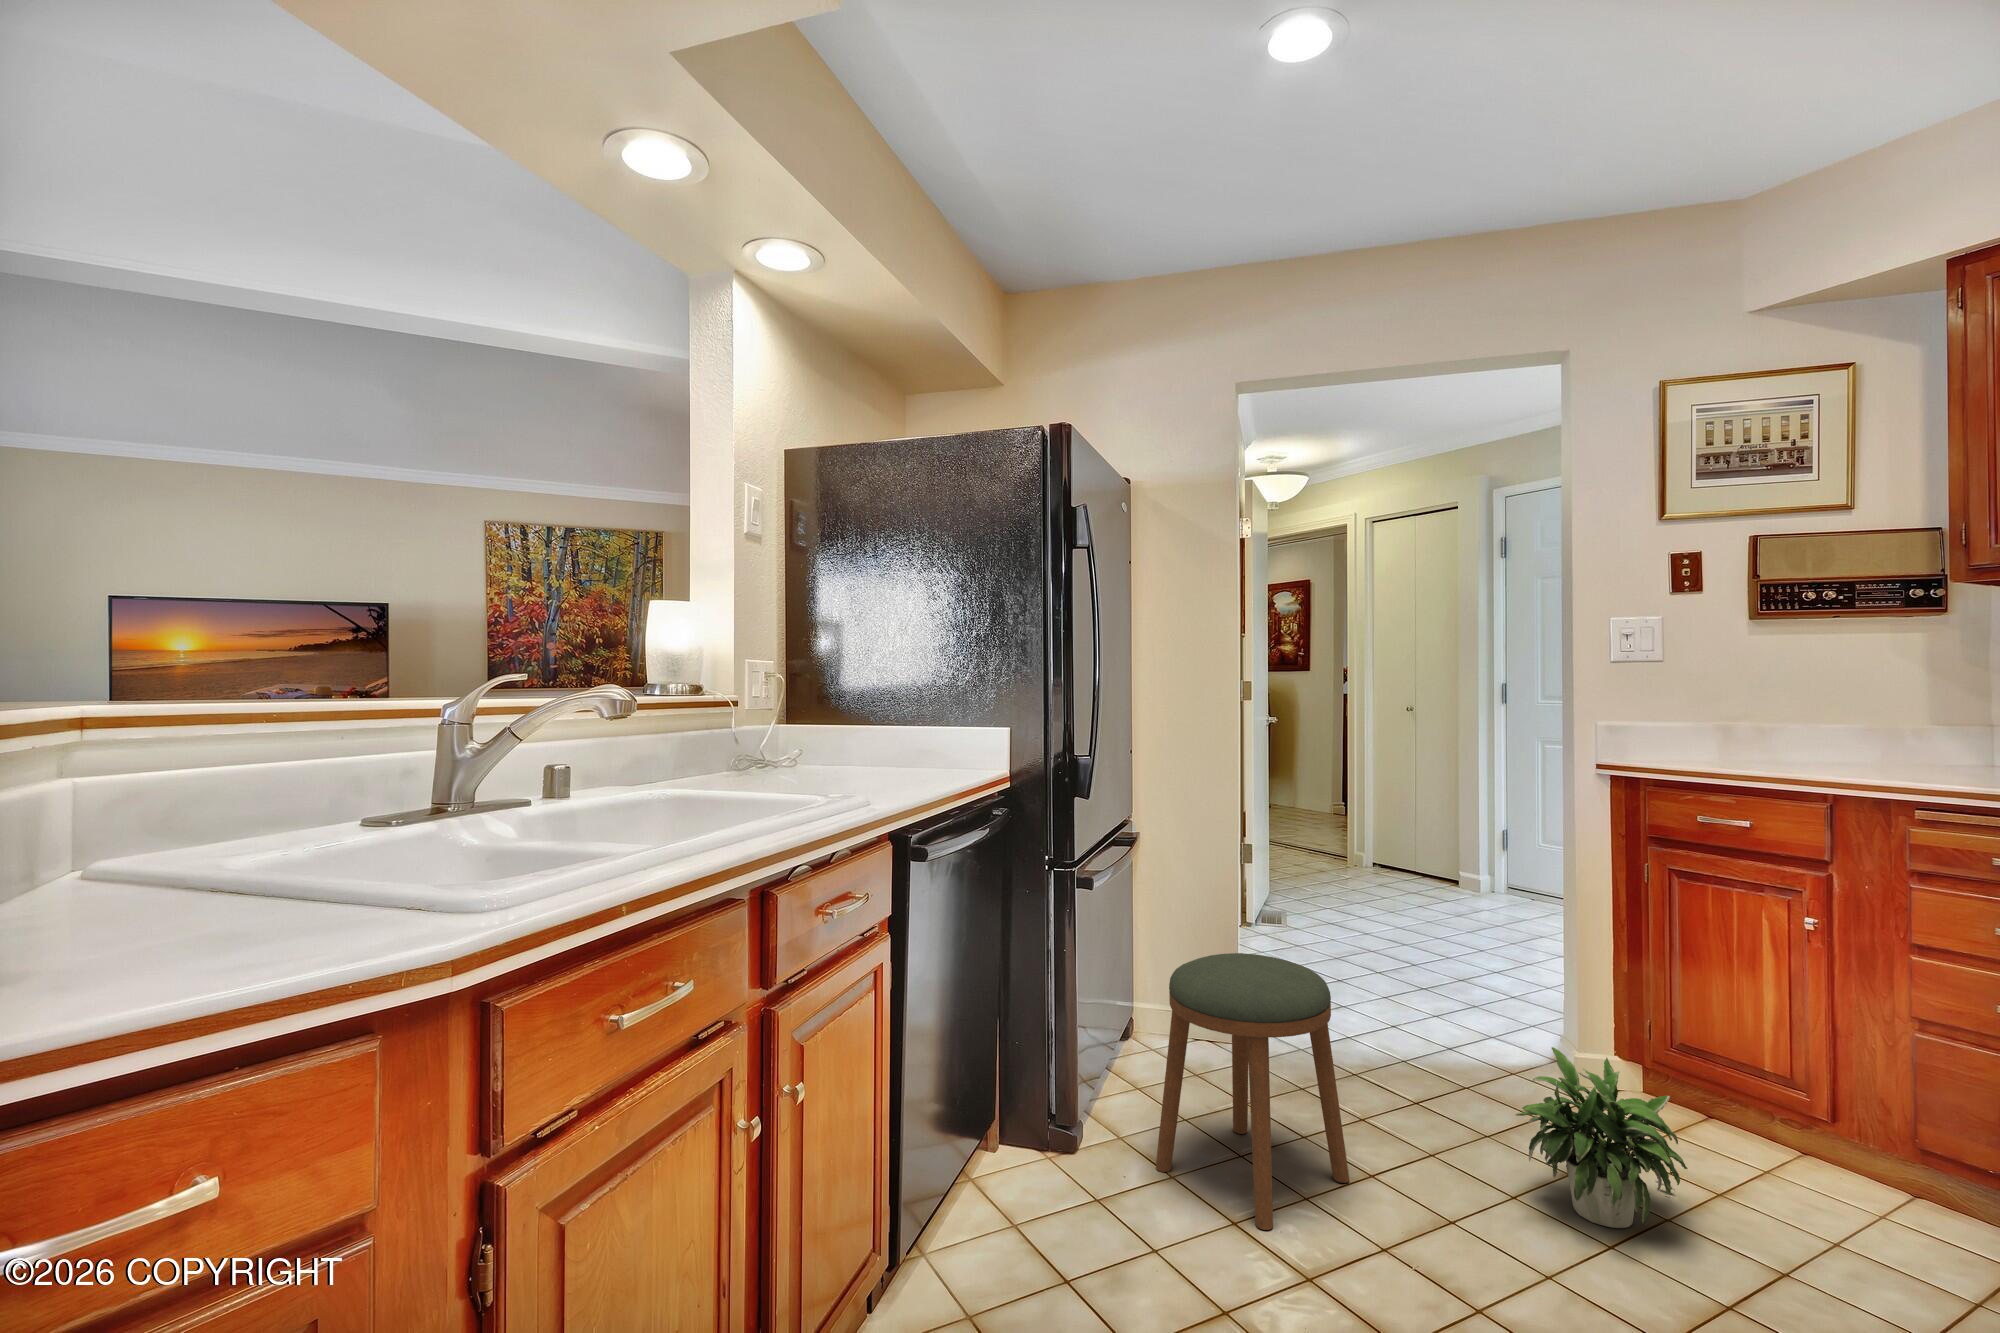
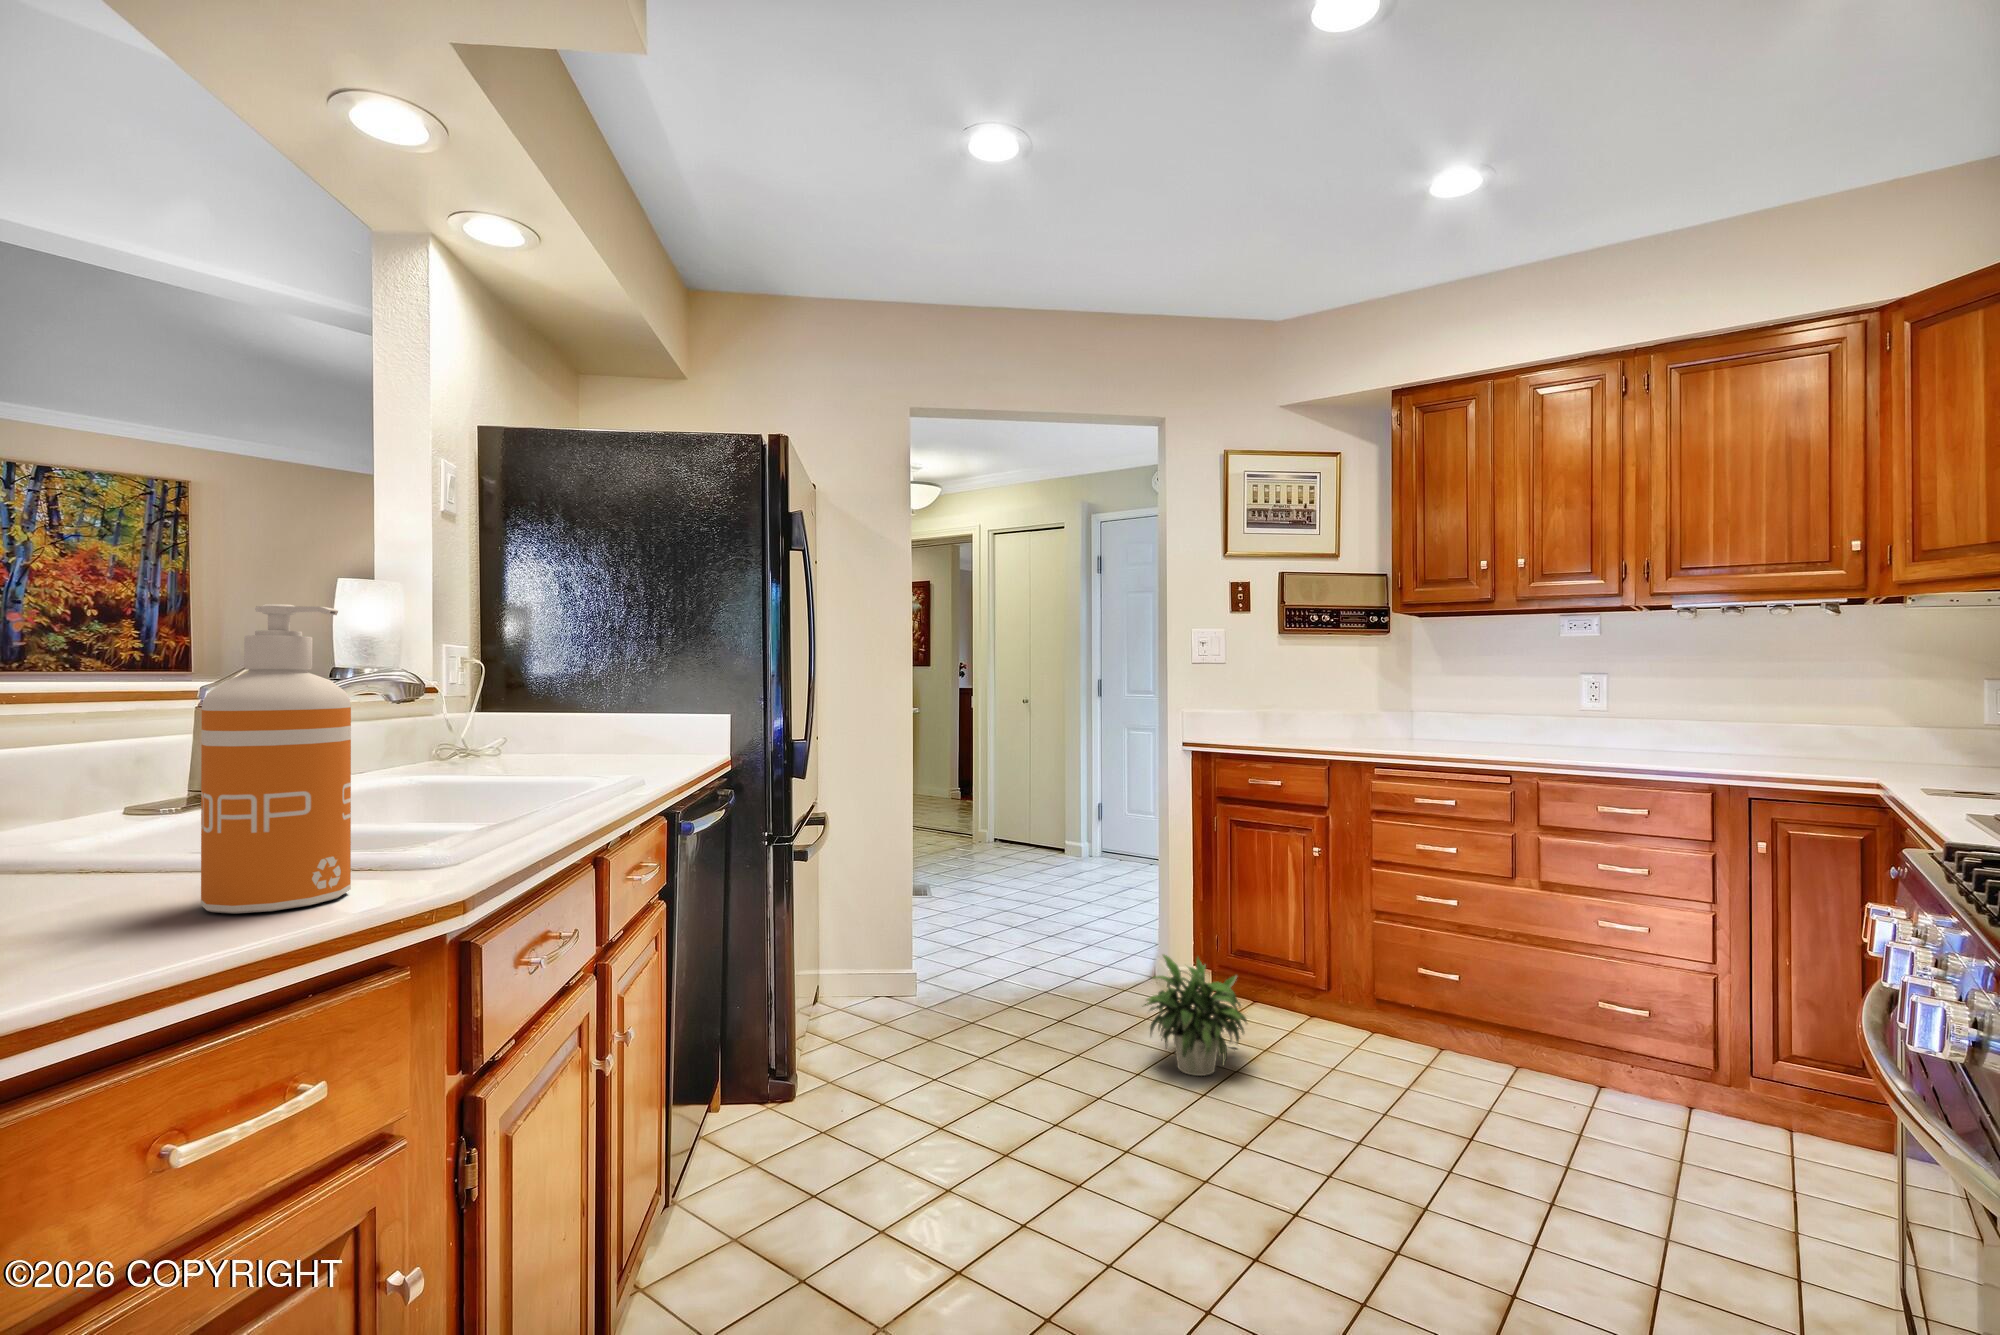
soap dispenser: none [160,633,329,973] -> present [201,604,351,913]
stool: present [1156,953,1349,1230] -> none [869,907,1024,1126]

